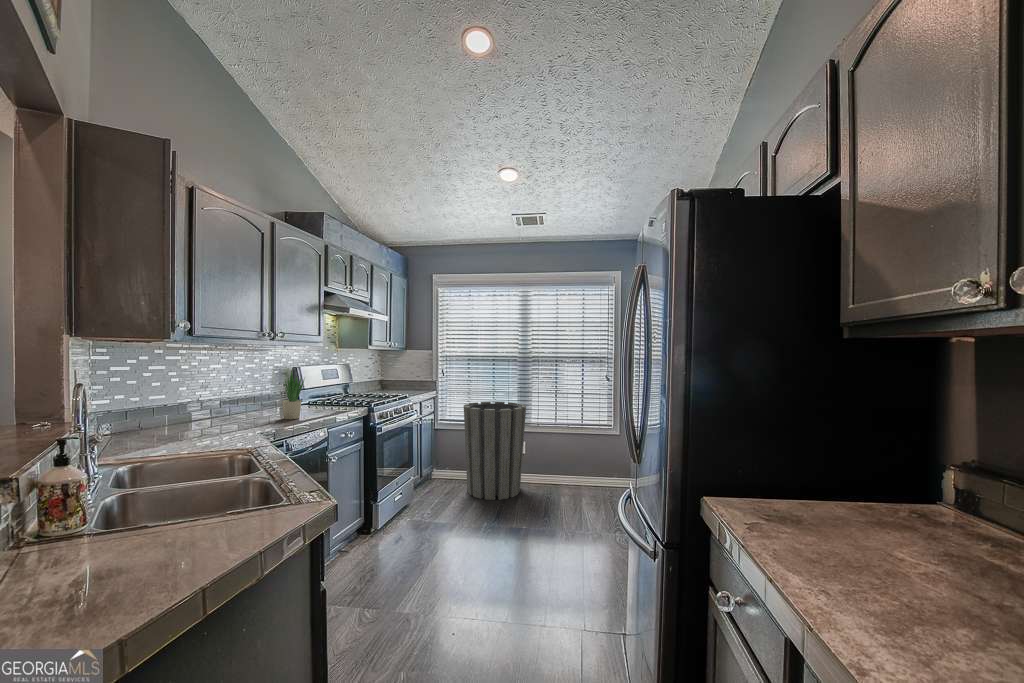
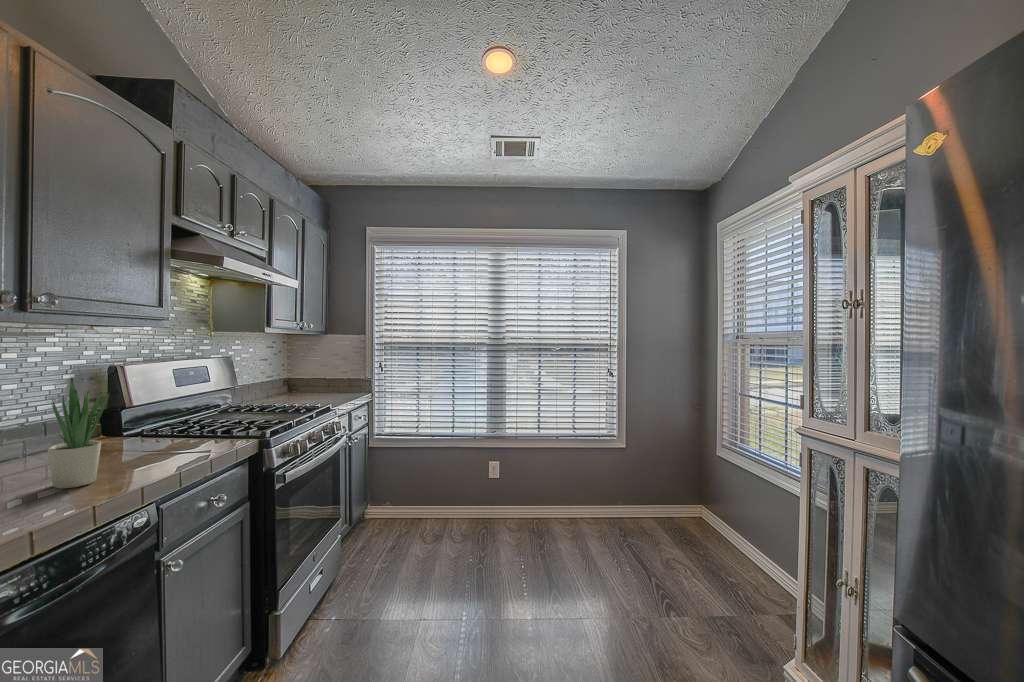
trash can: present [464,402,526,500] -> none [416,407,506,553]

